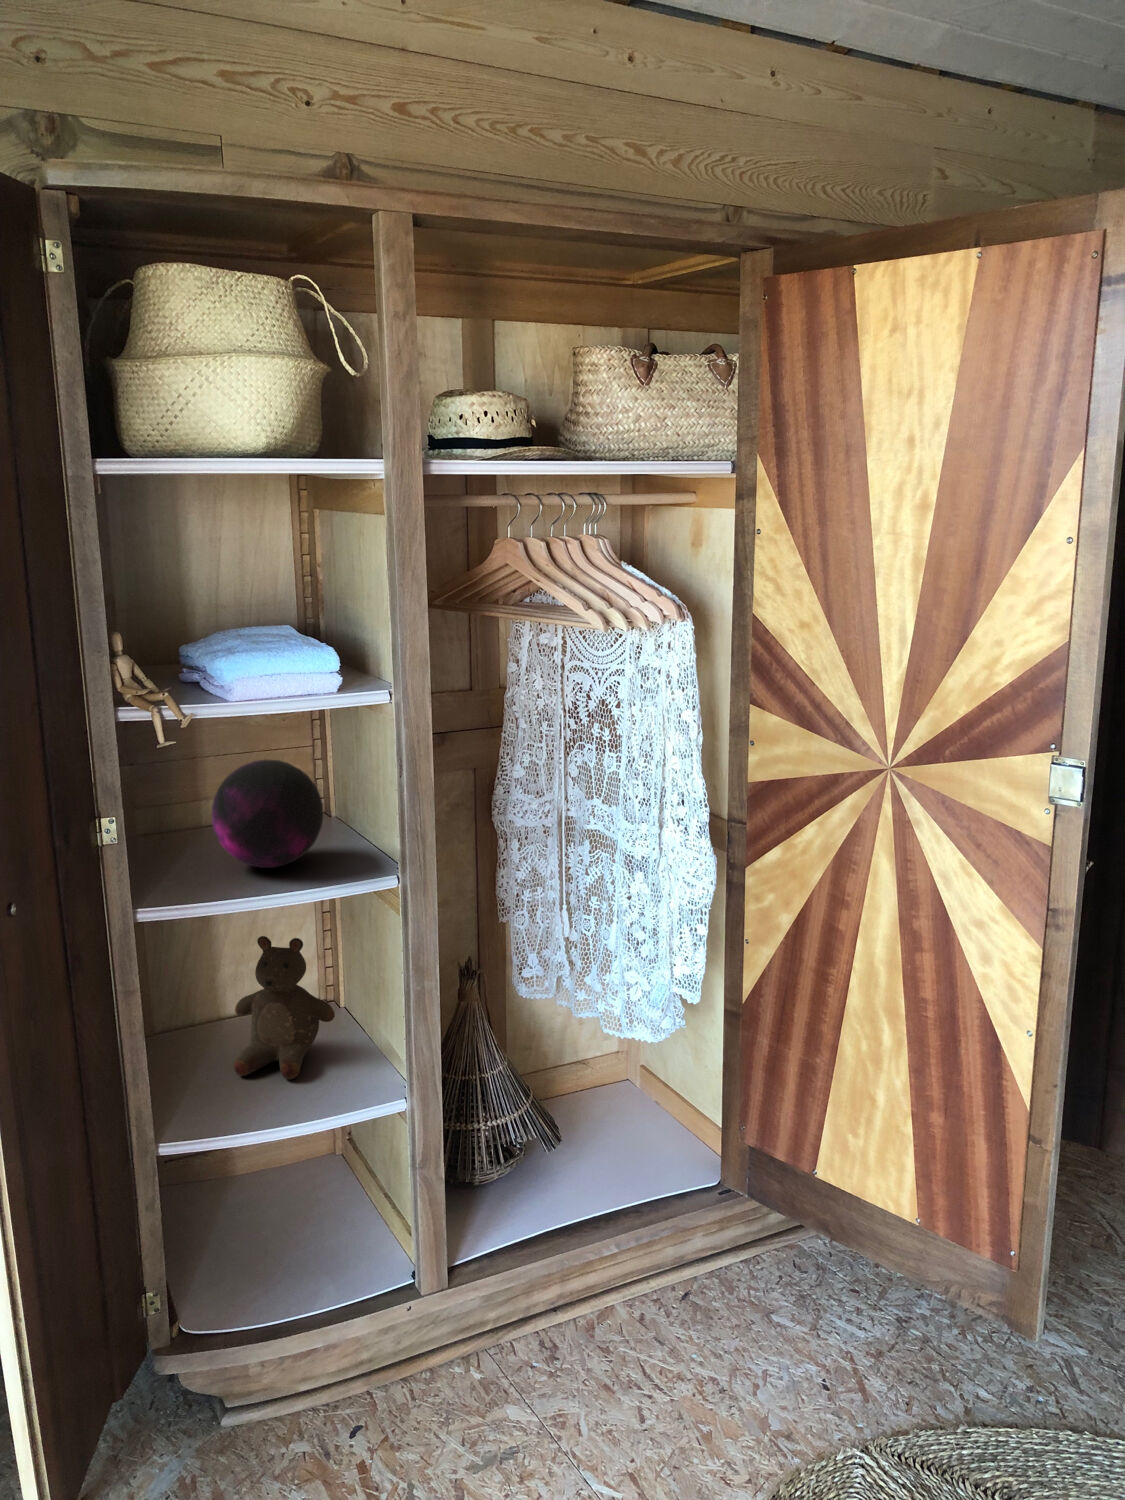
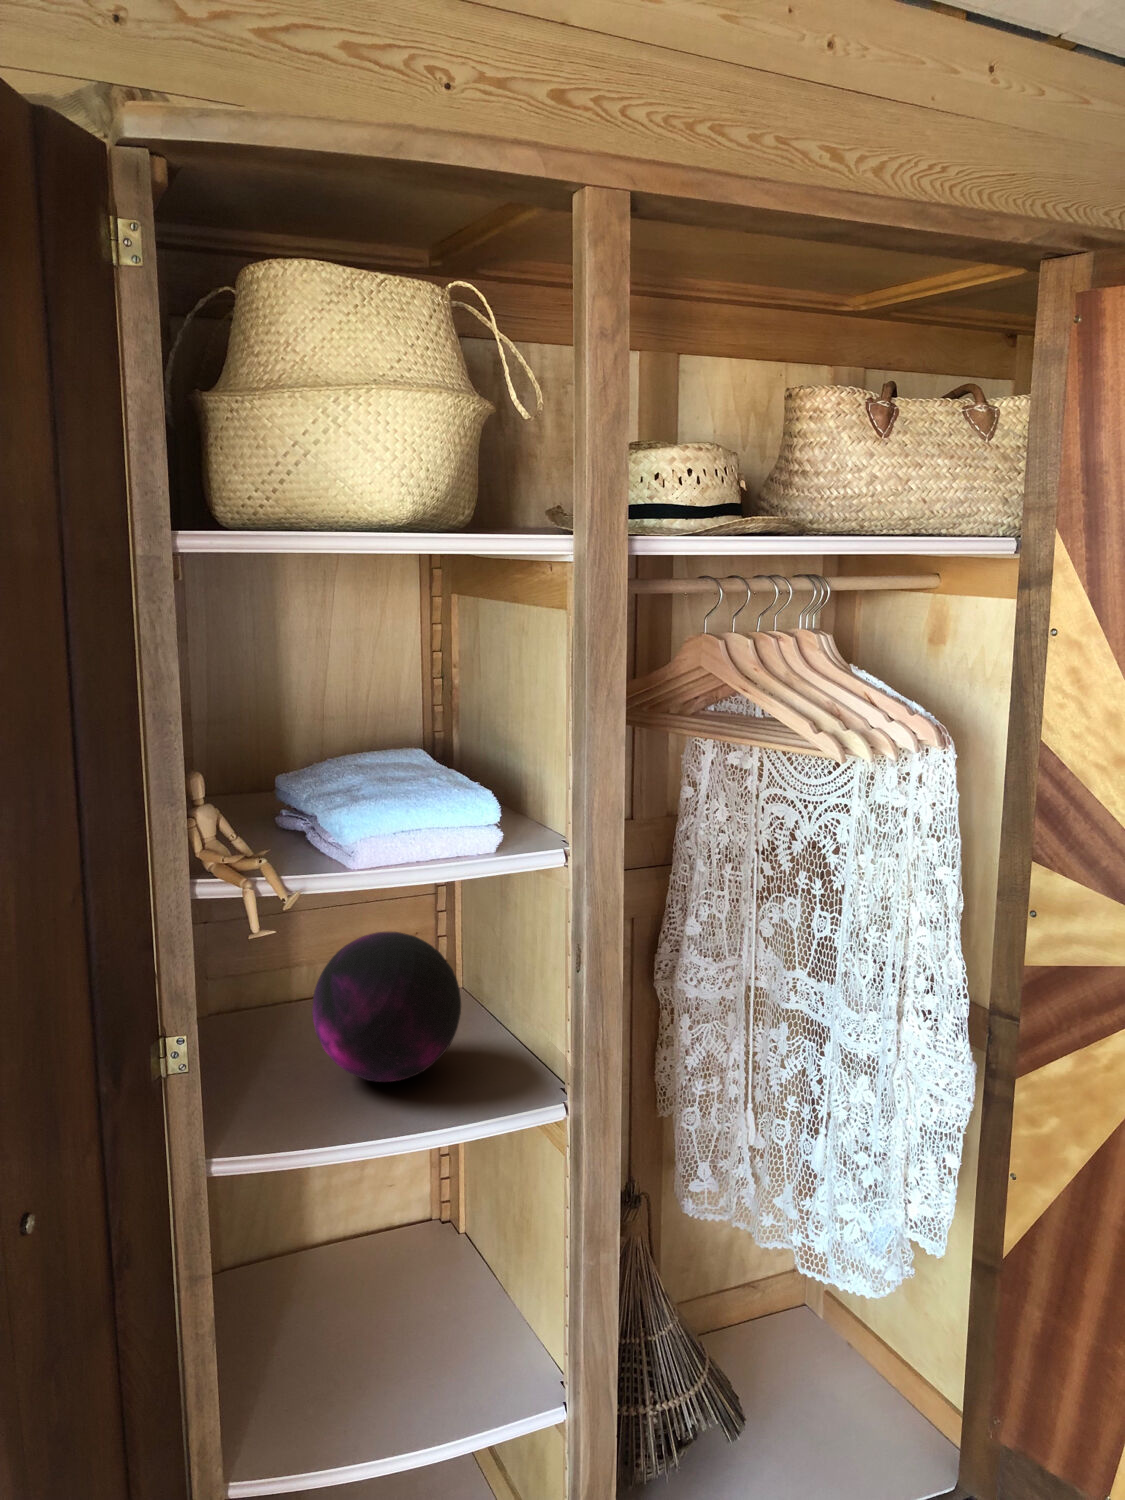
stuffed bear: present [234,936,335,1080] -> none [328,1158,462,1363]

